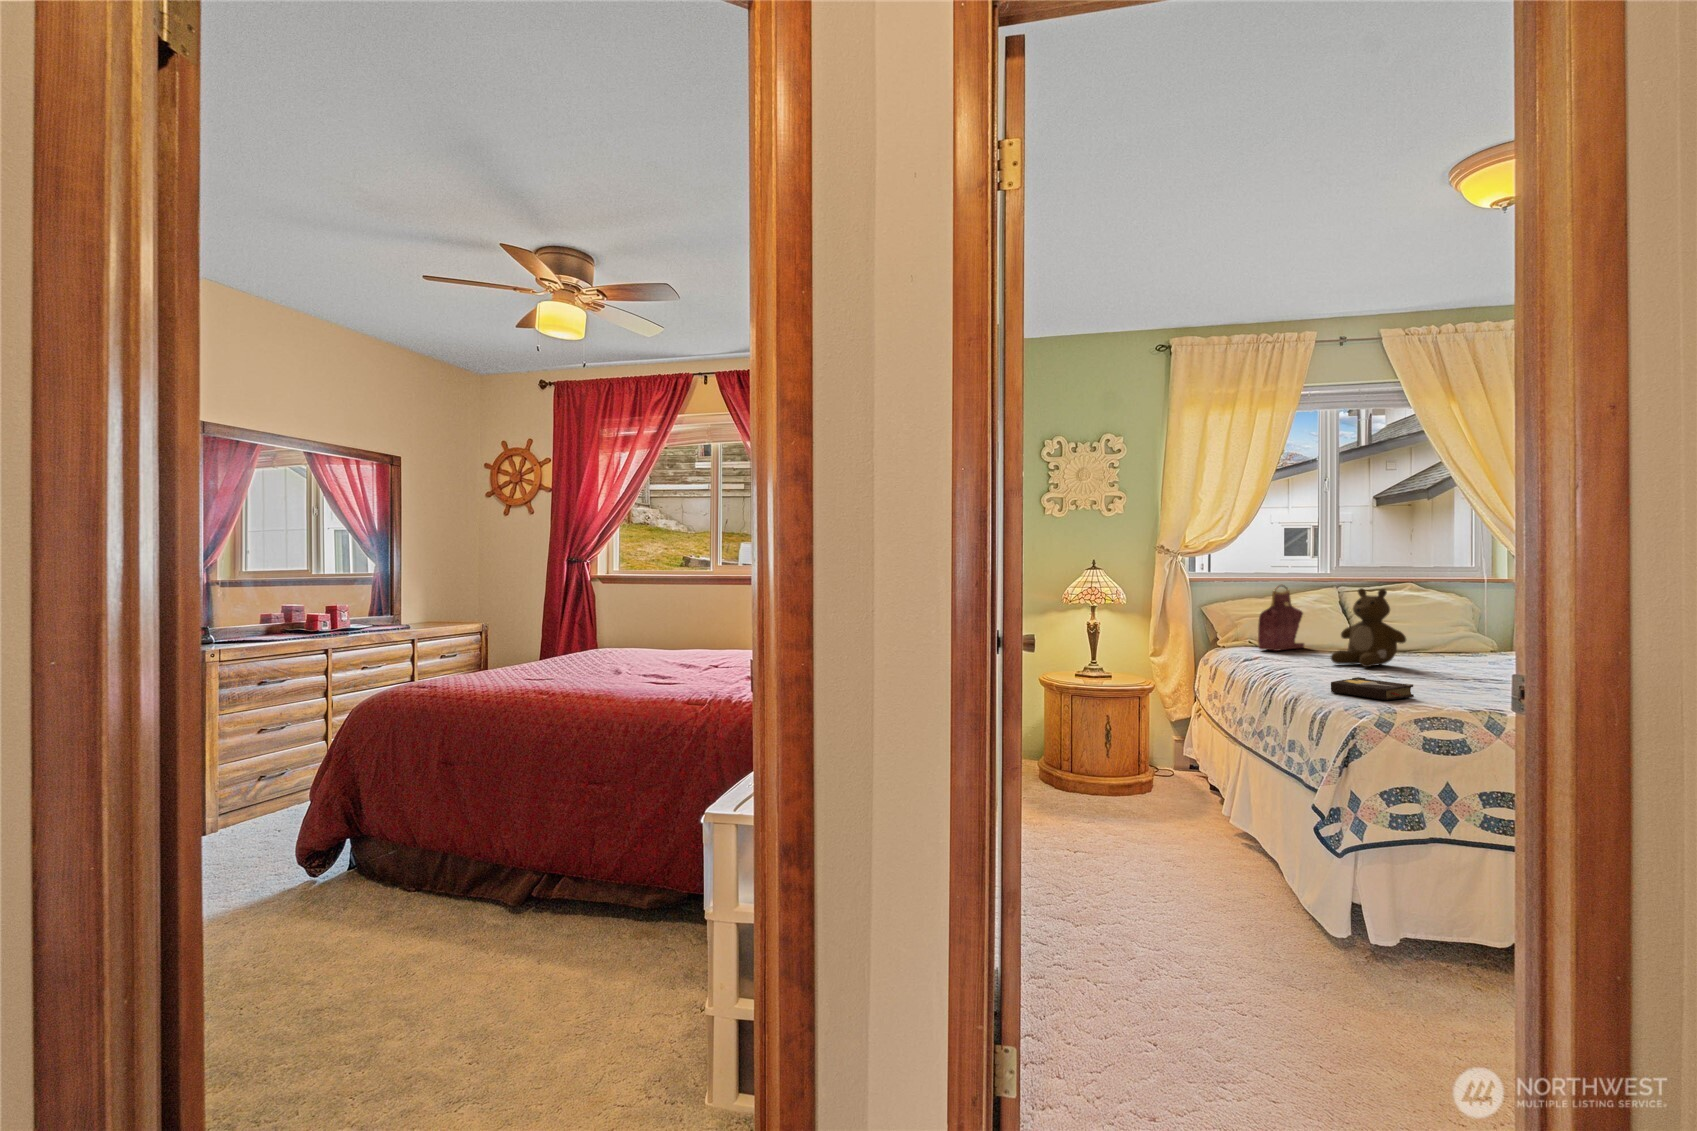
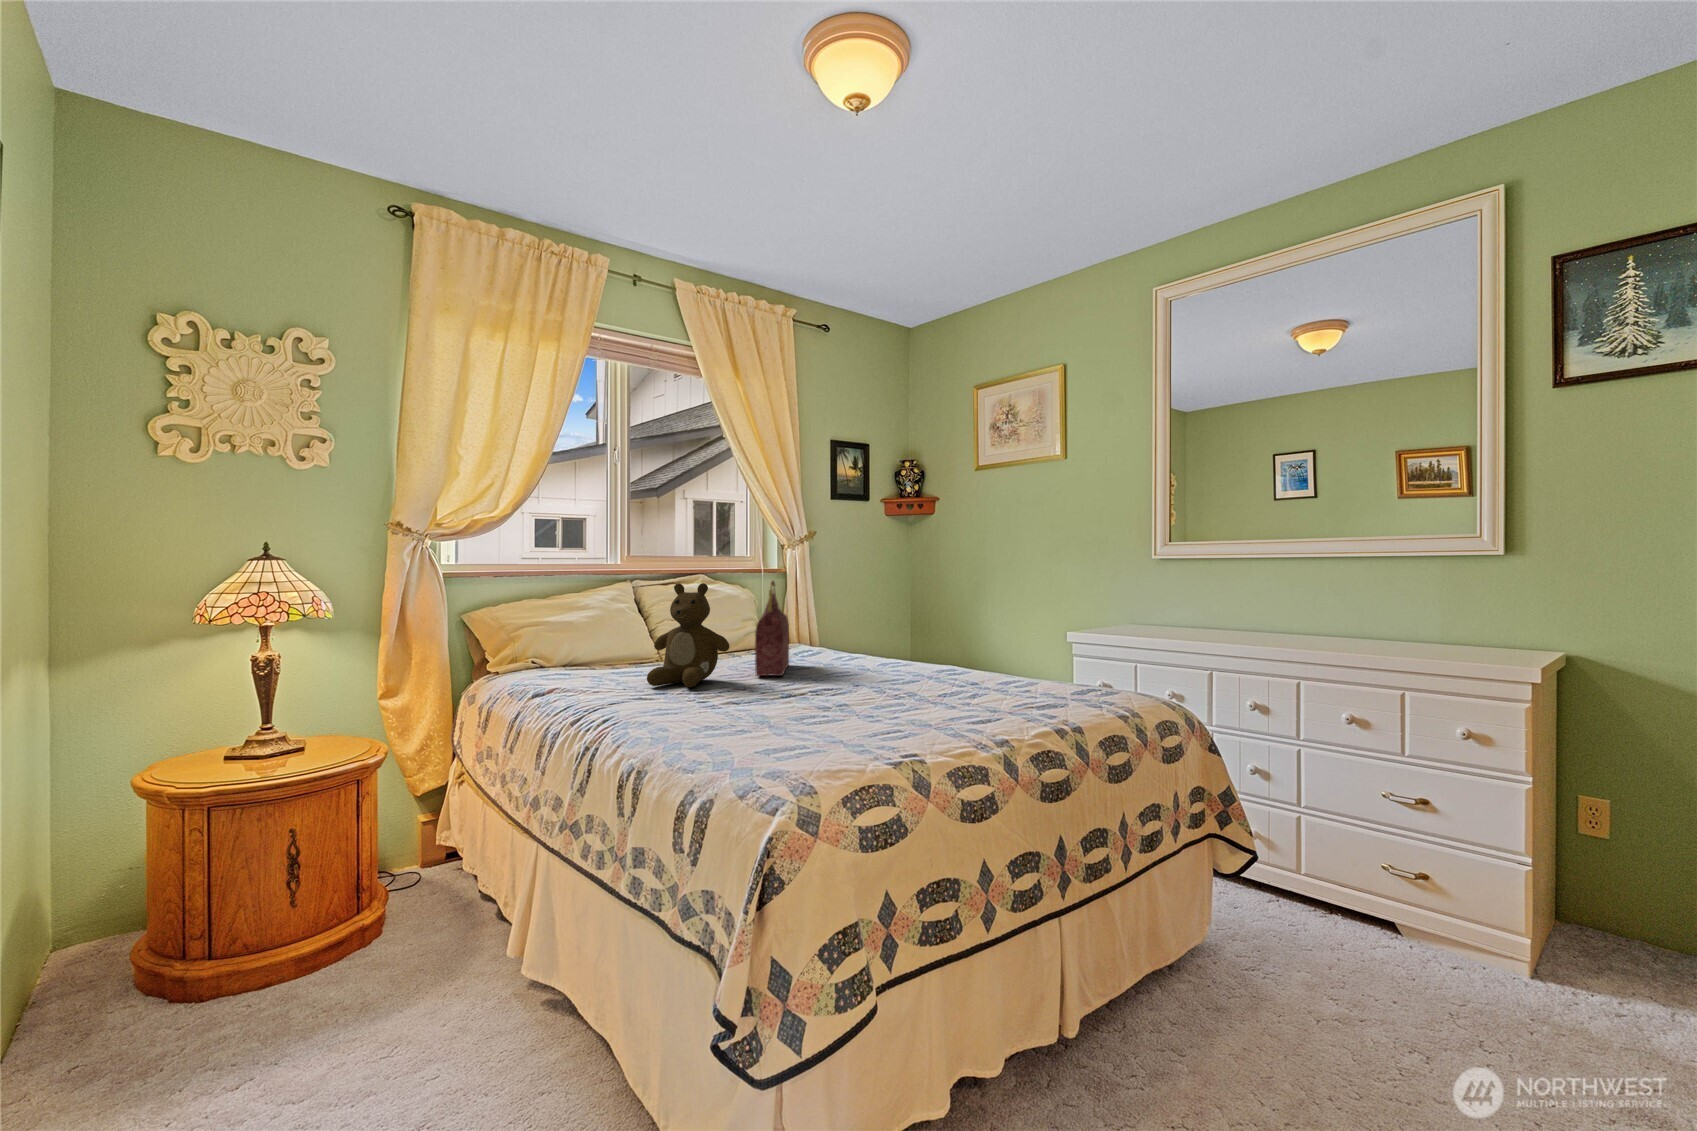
handbag: present [1258,586,1304,651] -> present [755,581,789,676]
hardback book: present [1331,677,1414,700] -> none [689,718,791,756]

